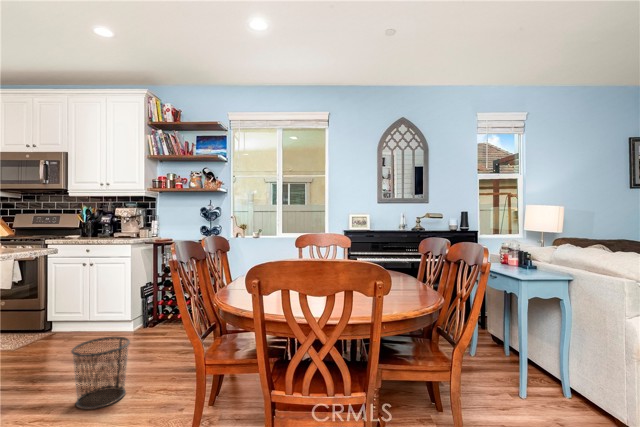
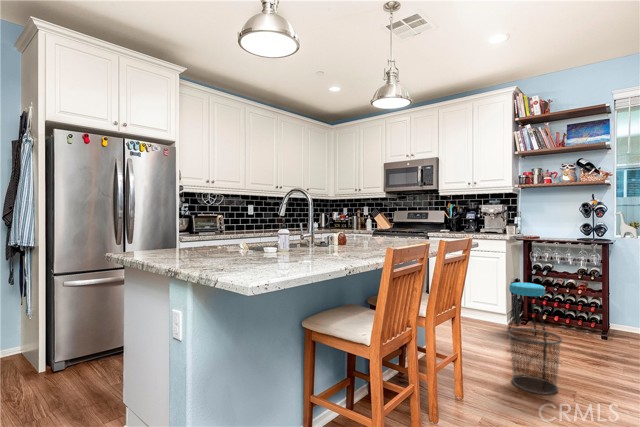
stool: none [130,284,168,335] -> present [509,283,545,335]

